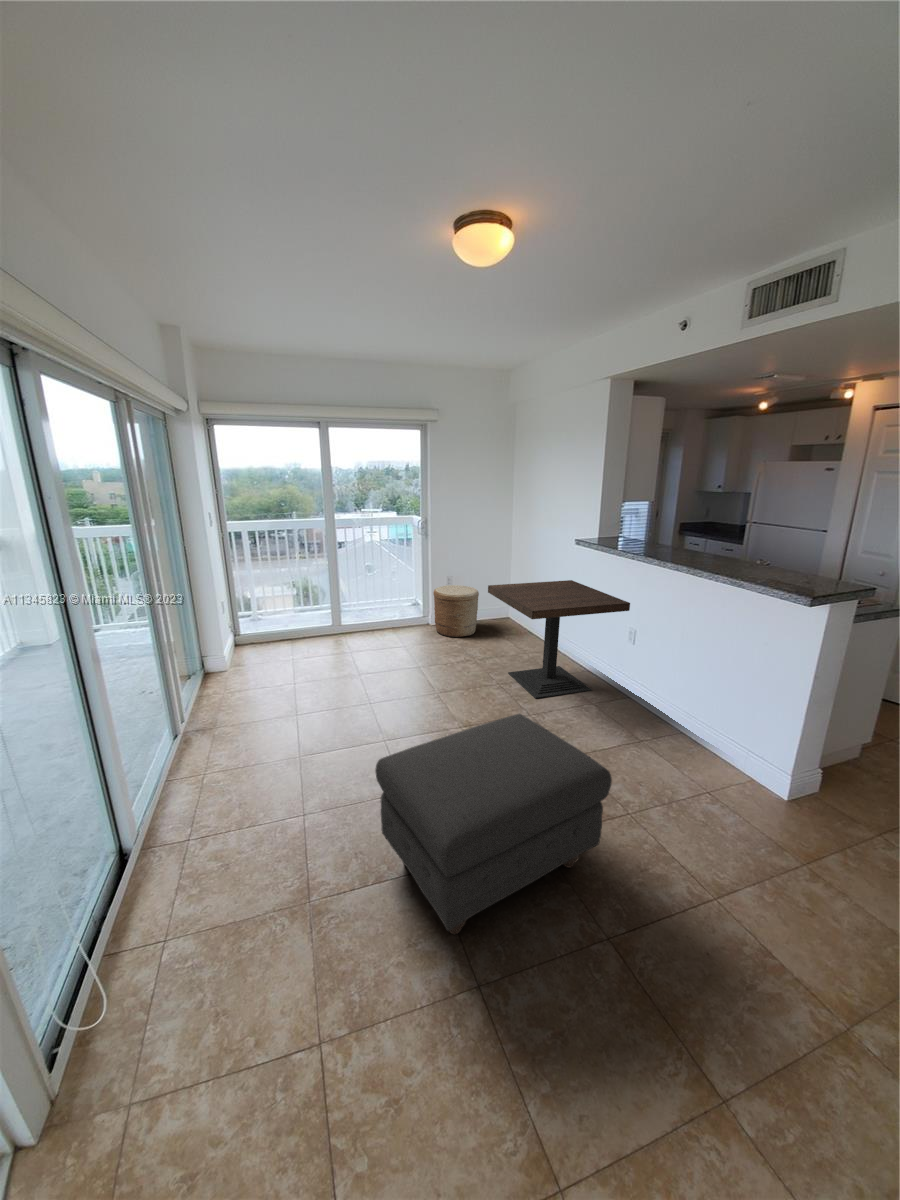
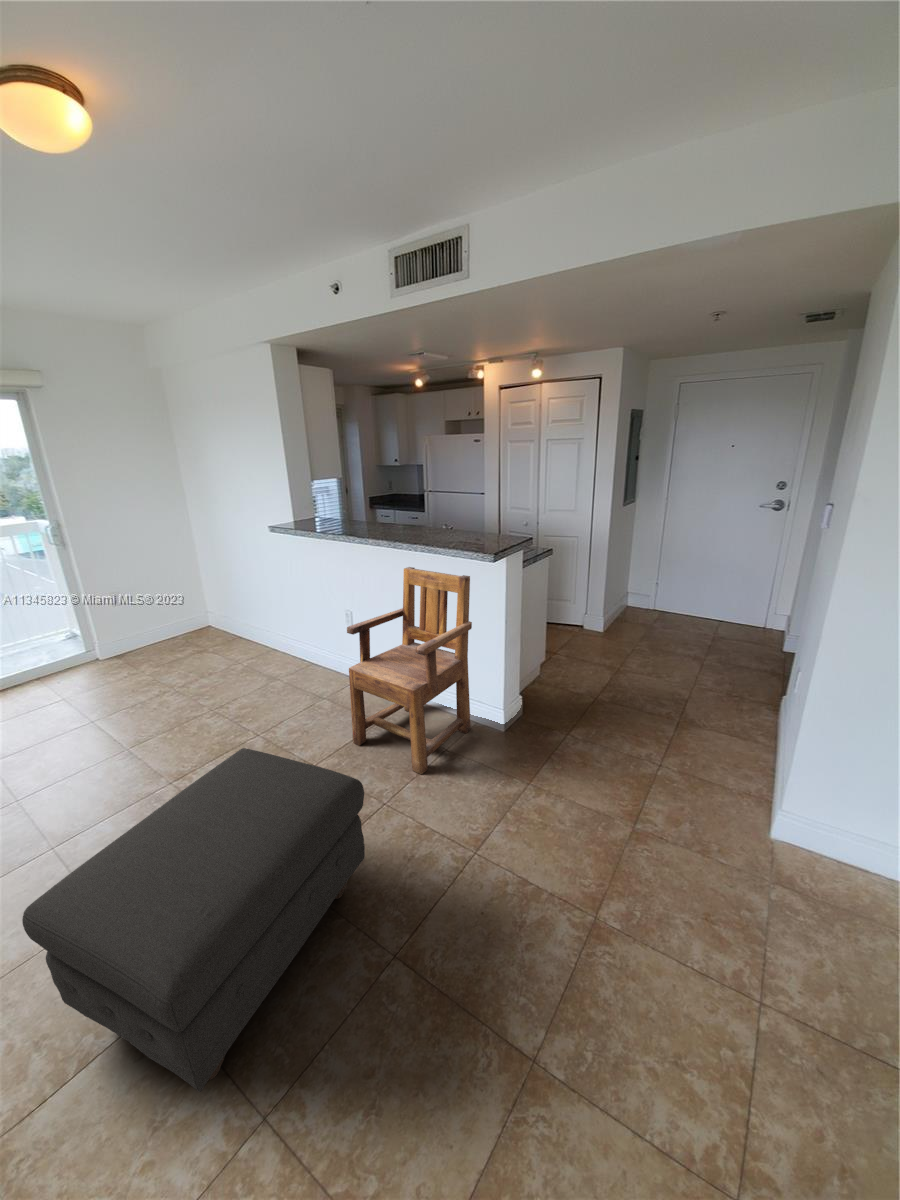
side table: present [488,580,630,698] -> none [171,571,342,712]
woven basket: present [433,585,479,637] -> none [95,599,169,667]
armchair: none [610,596,776,803] -> present [347,567,472,774]

